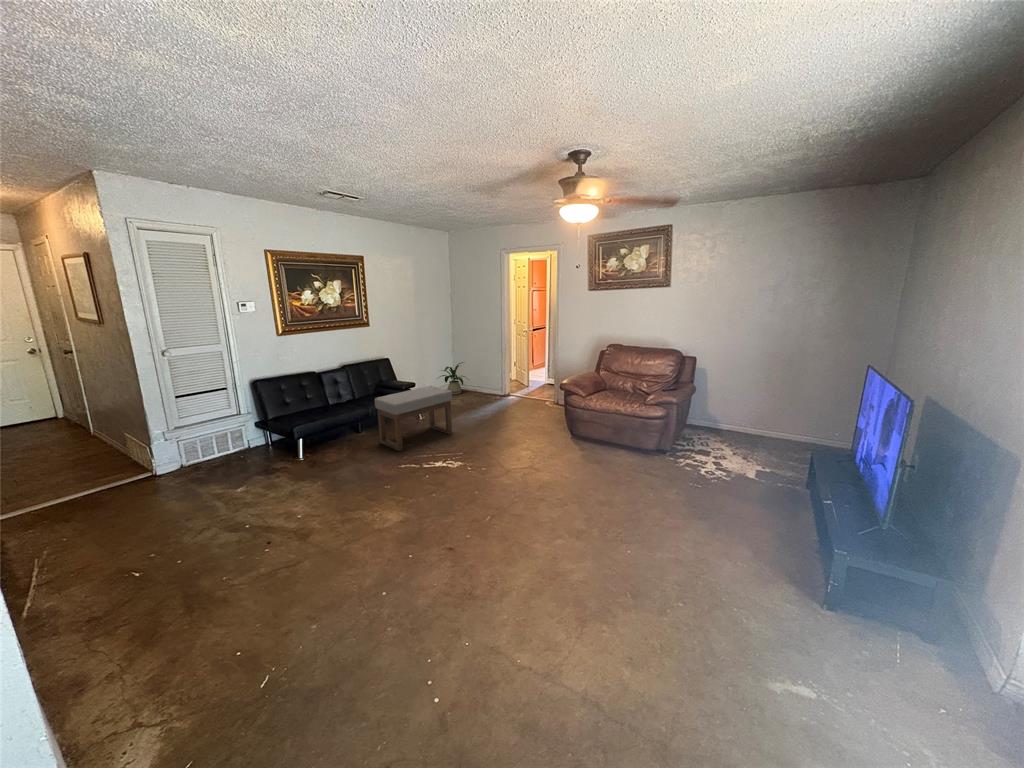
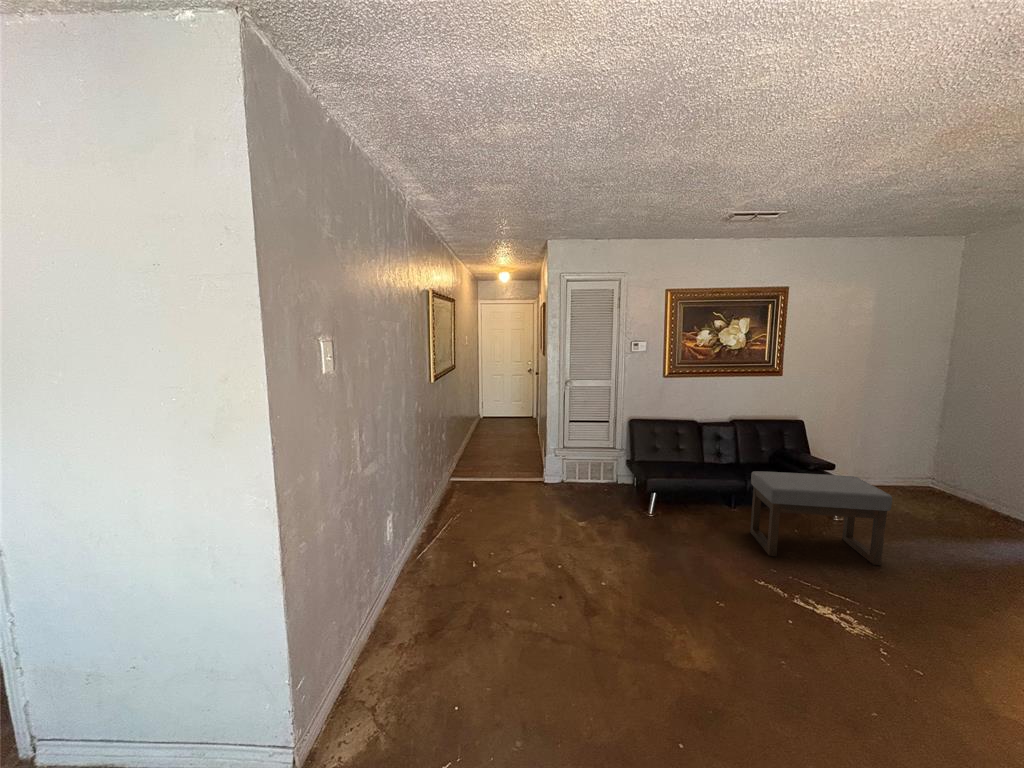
house plant: present [440,362,465,395] -> none [889,451,970,502]

